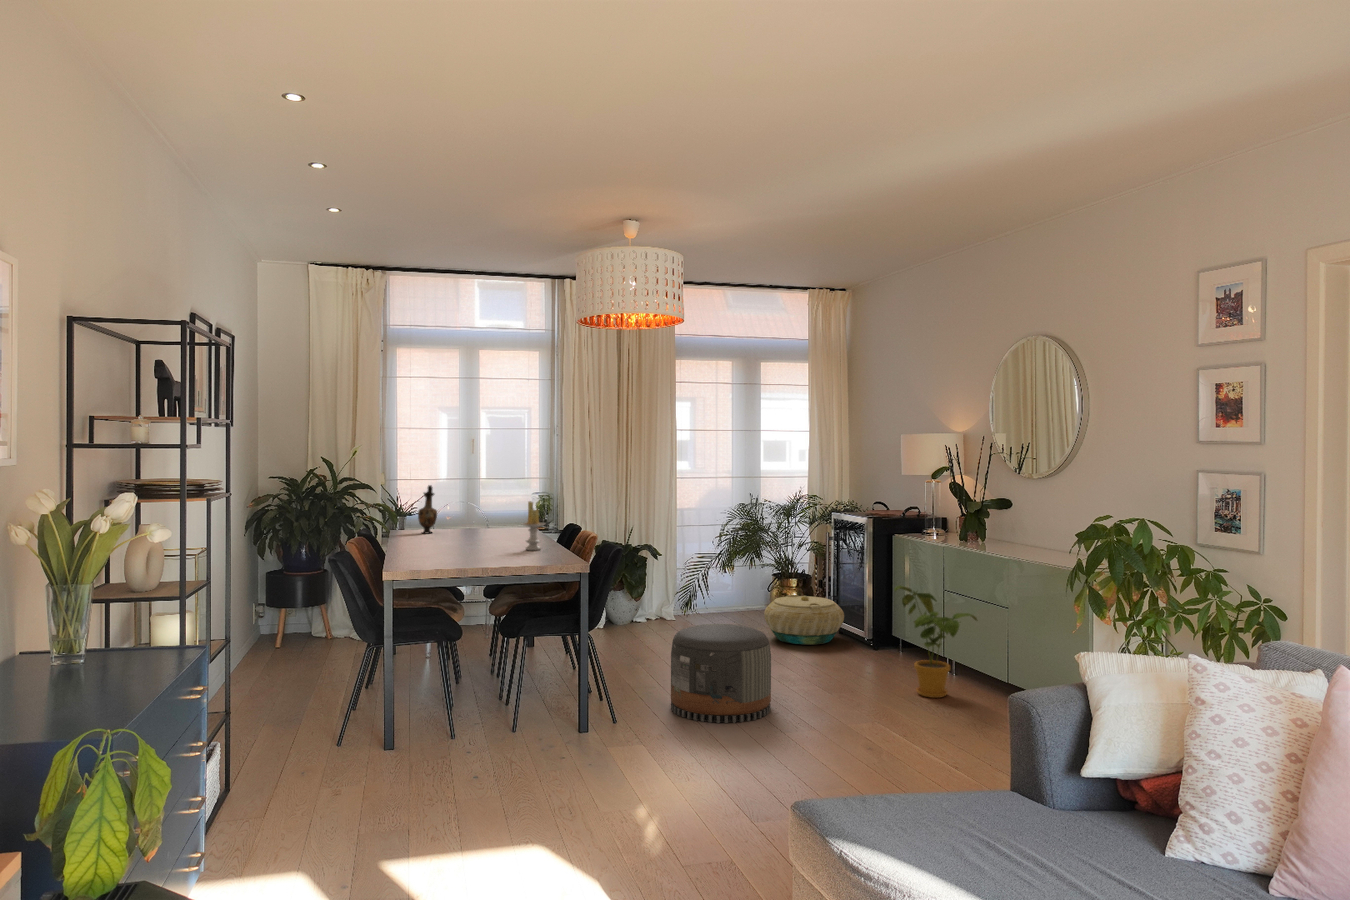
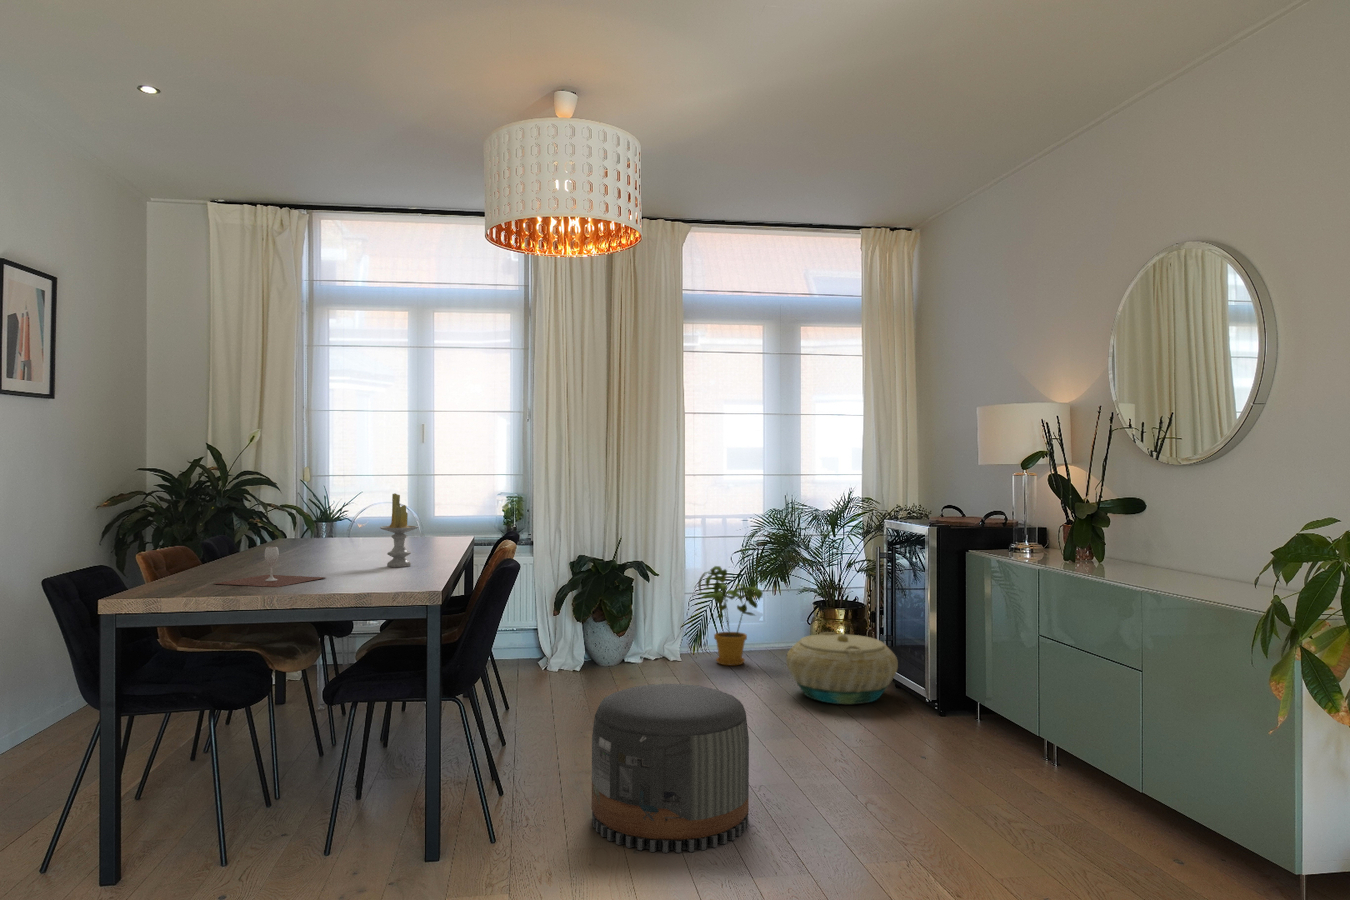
vase: present [418,485,437,534] -> none [311,477,337,542]
wine glass: none [445,538,507,563] -> present [214,547,325,587]
house plant: present [894,585,977,698] -> present [698,566,763,666]

